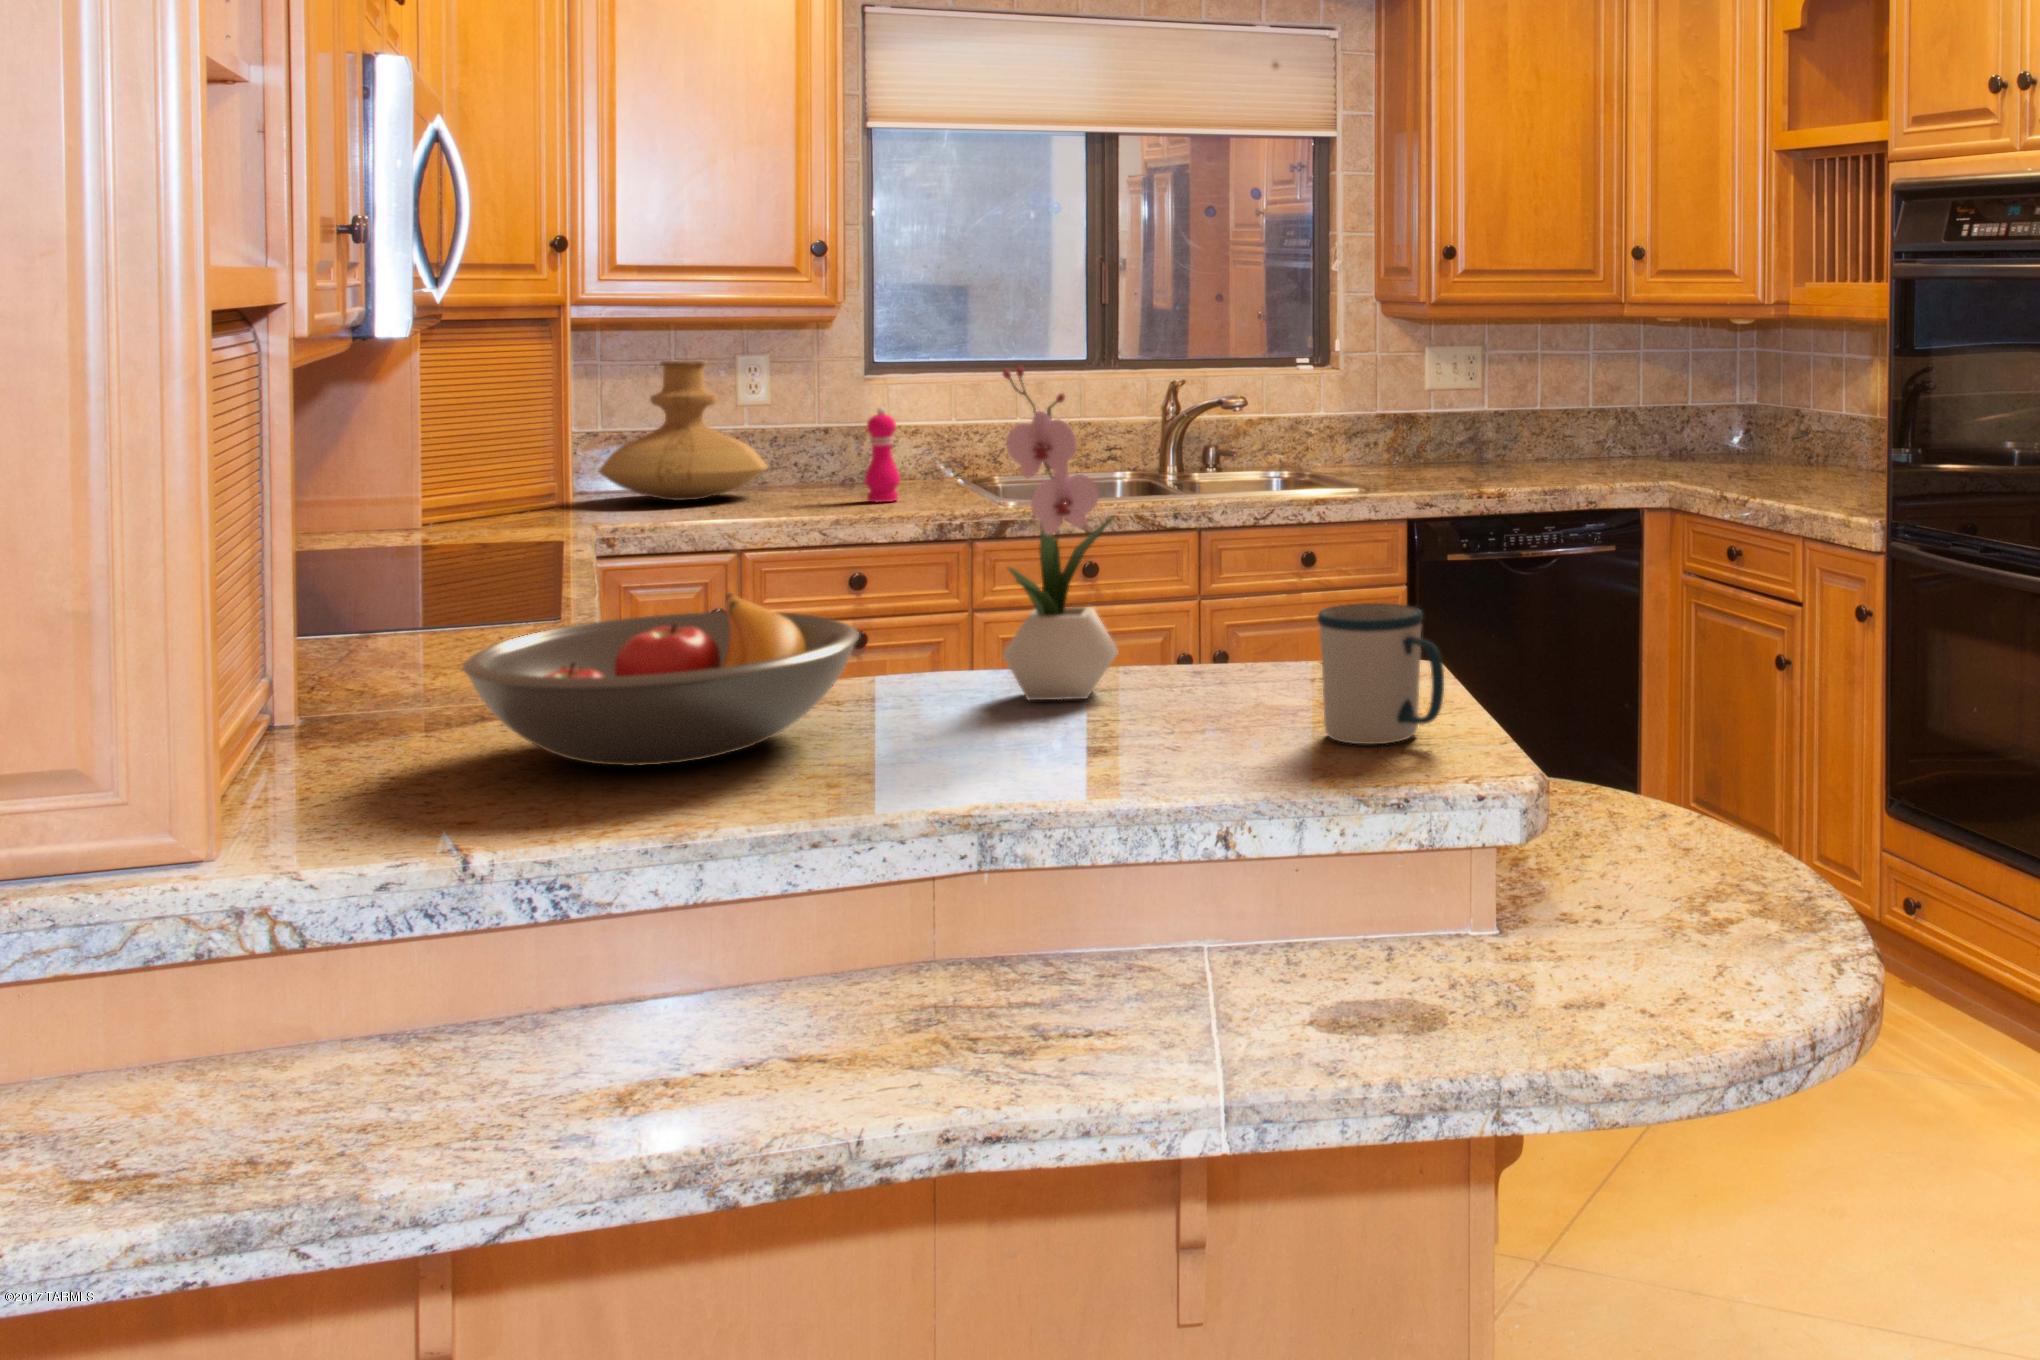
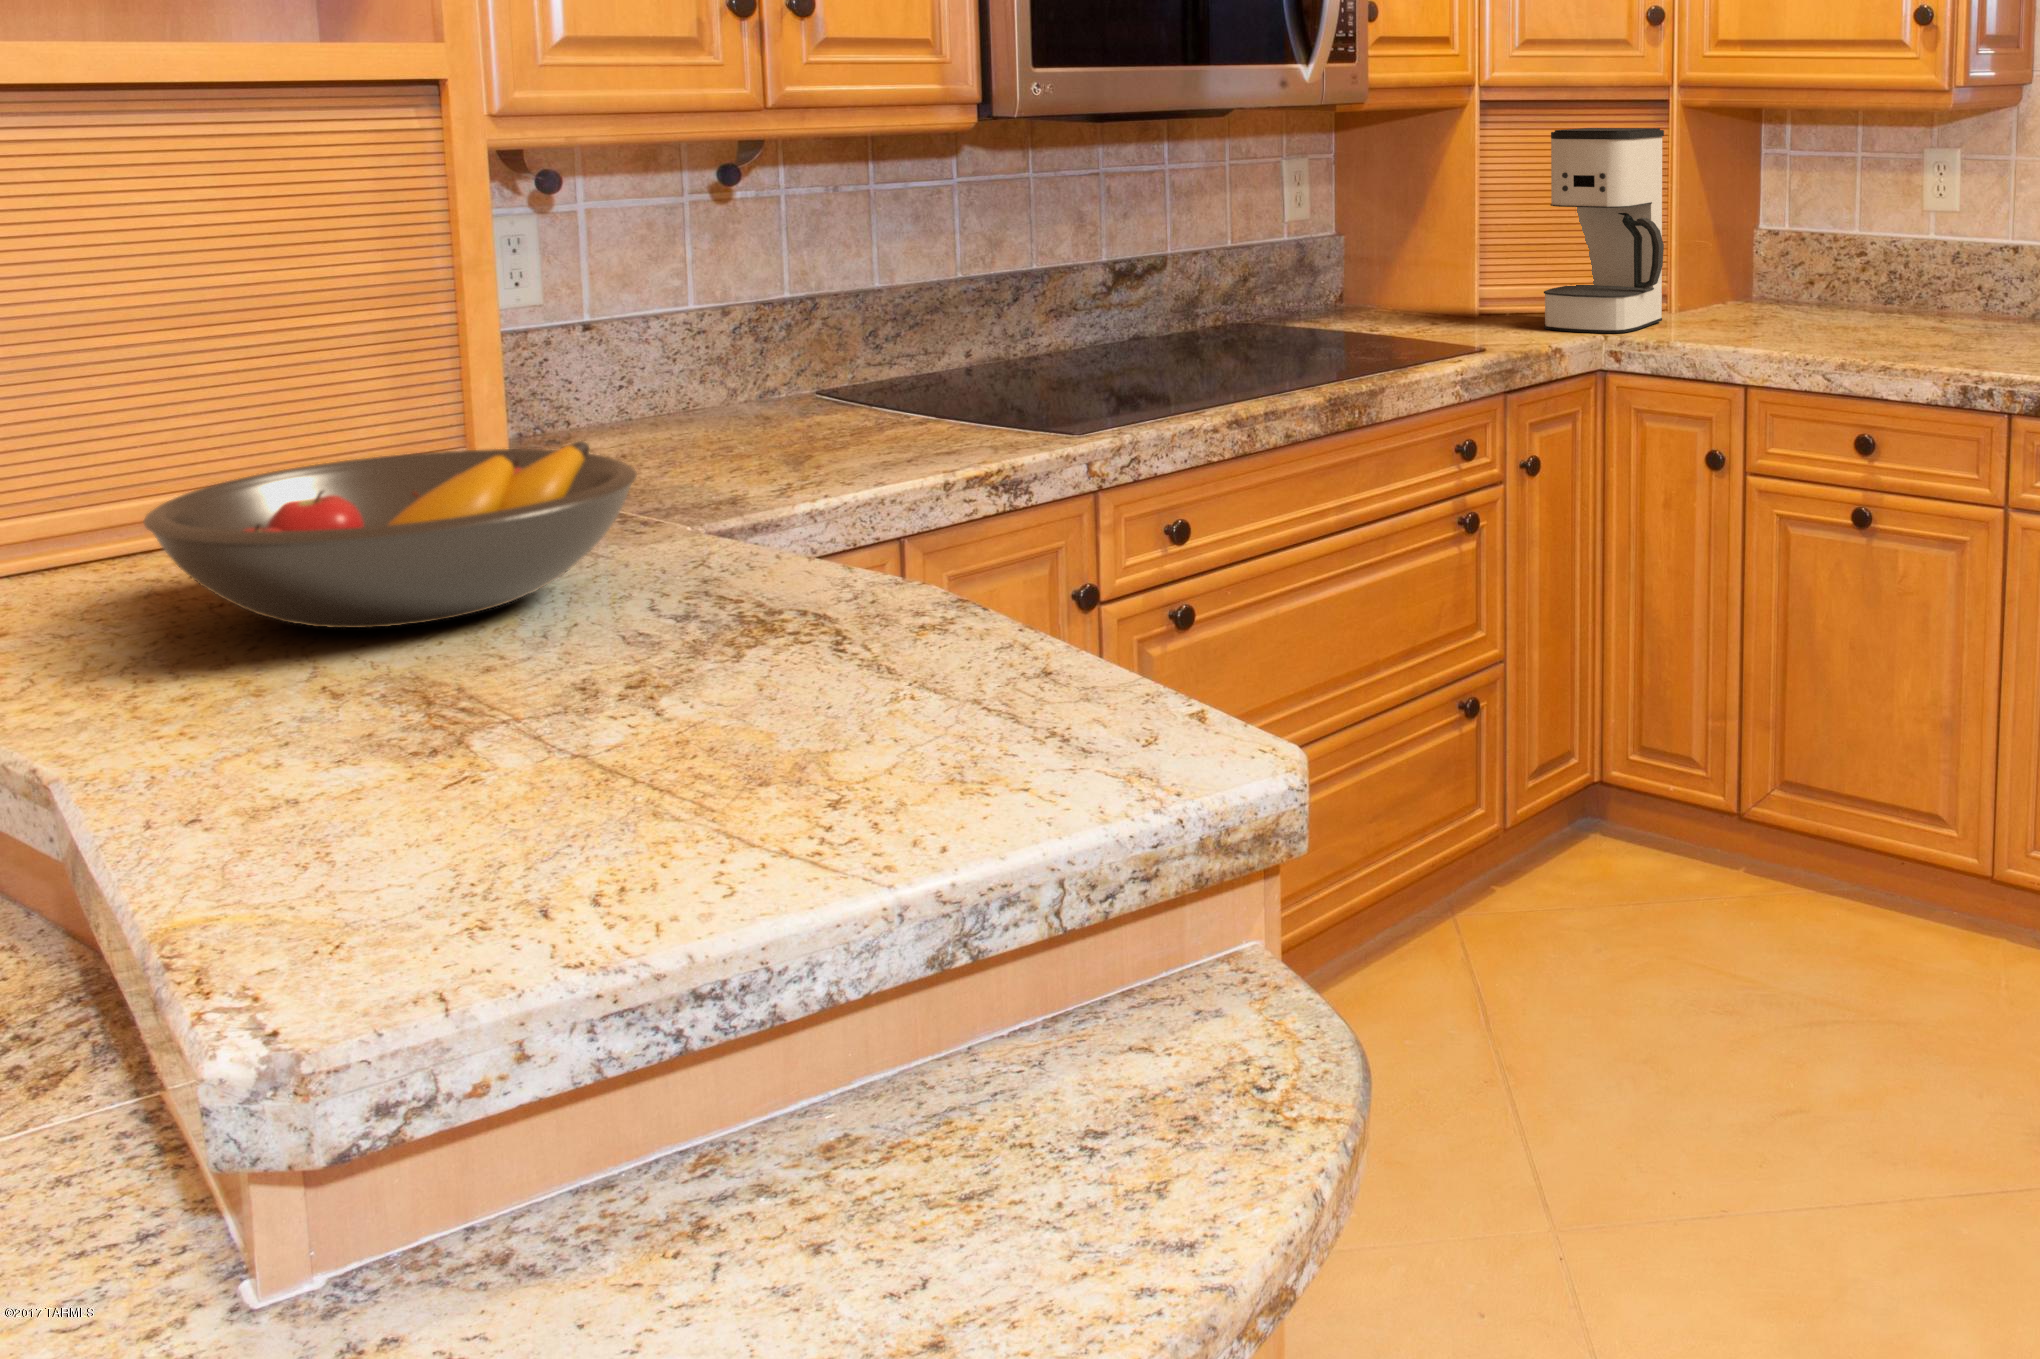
coffee maker: none [468,340,588,531] -> present [1544,128,1664,333]
vase: present [599,361,768,500] -> none [1744,155,1929,319]
flower arrangement: present [1003,367,1118,700] -> none [640,188,873,674]
pepper mill: present [865,407,900,502] -> none [1963,225,2008,349]
mug: present [1317,603,1444,744] -> none [383,634,607,901]

